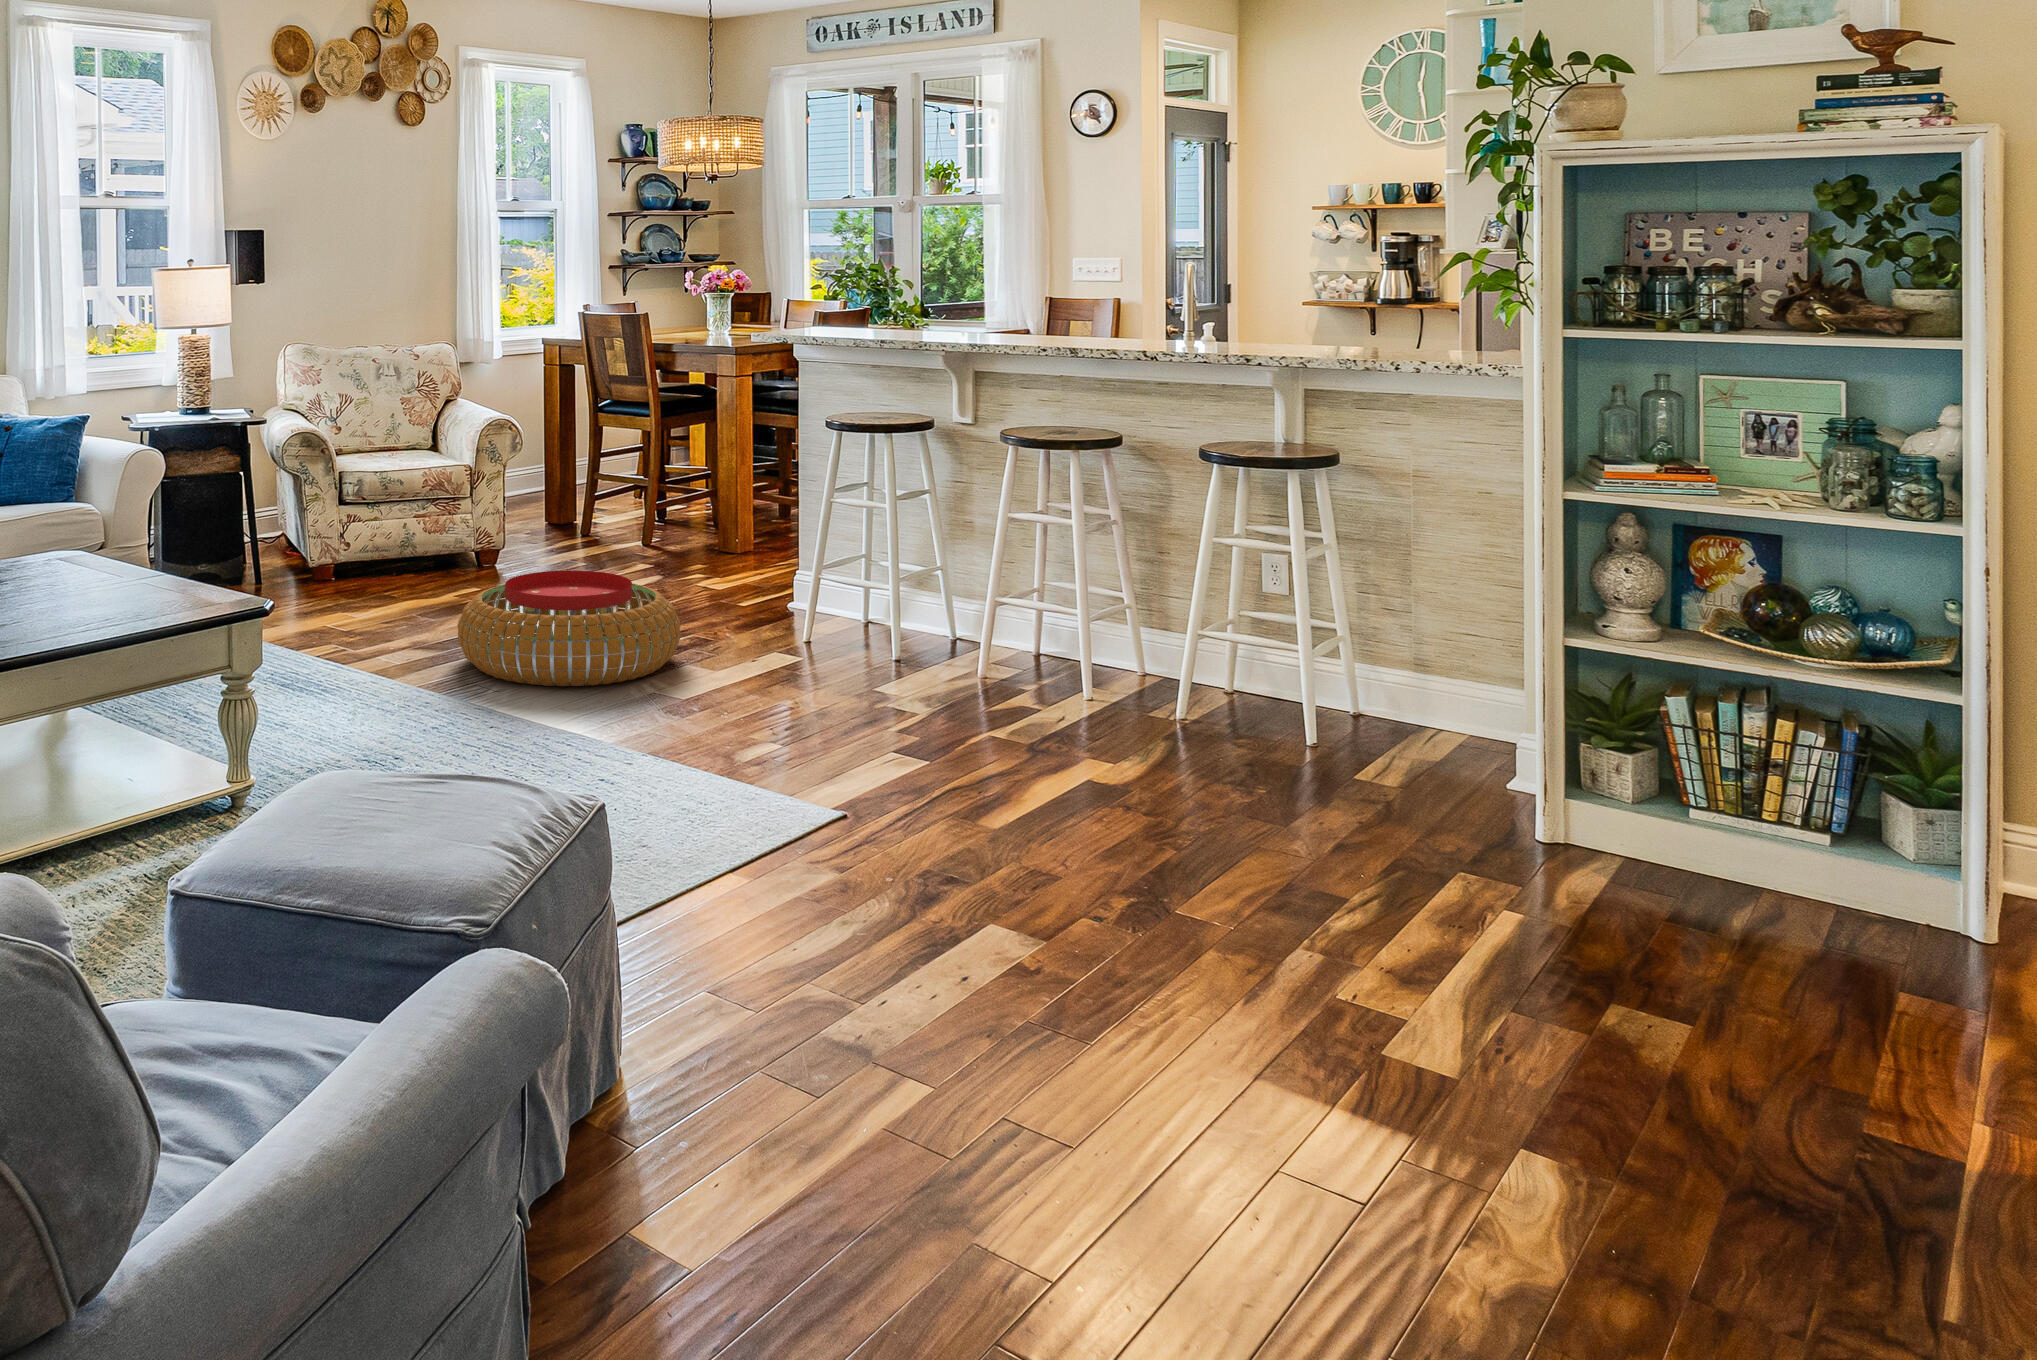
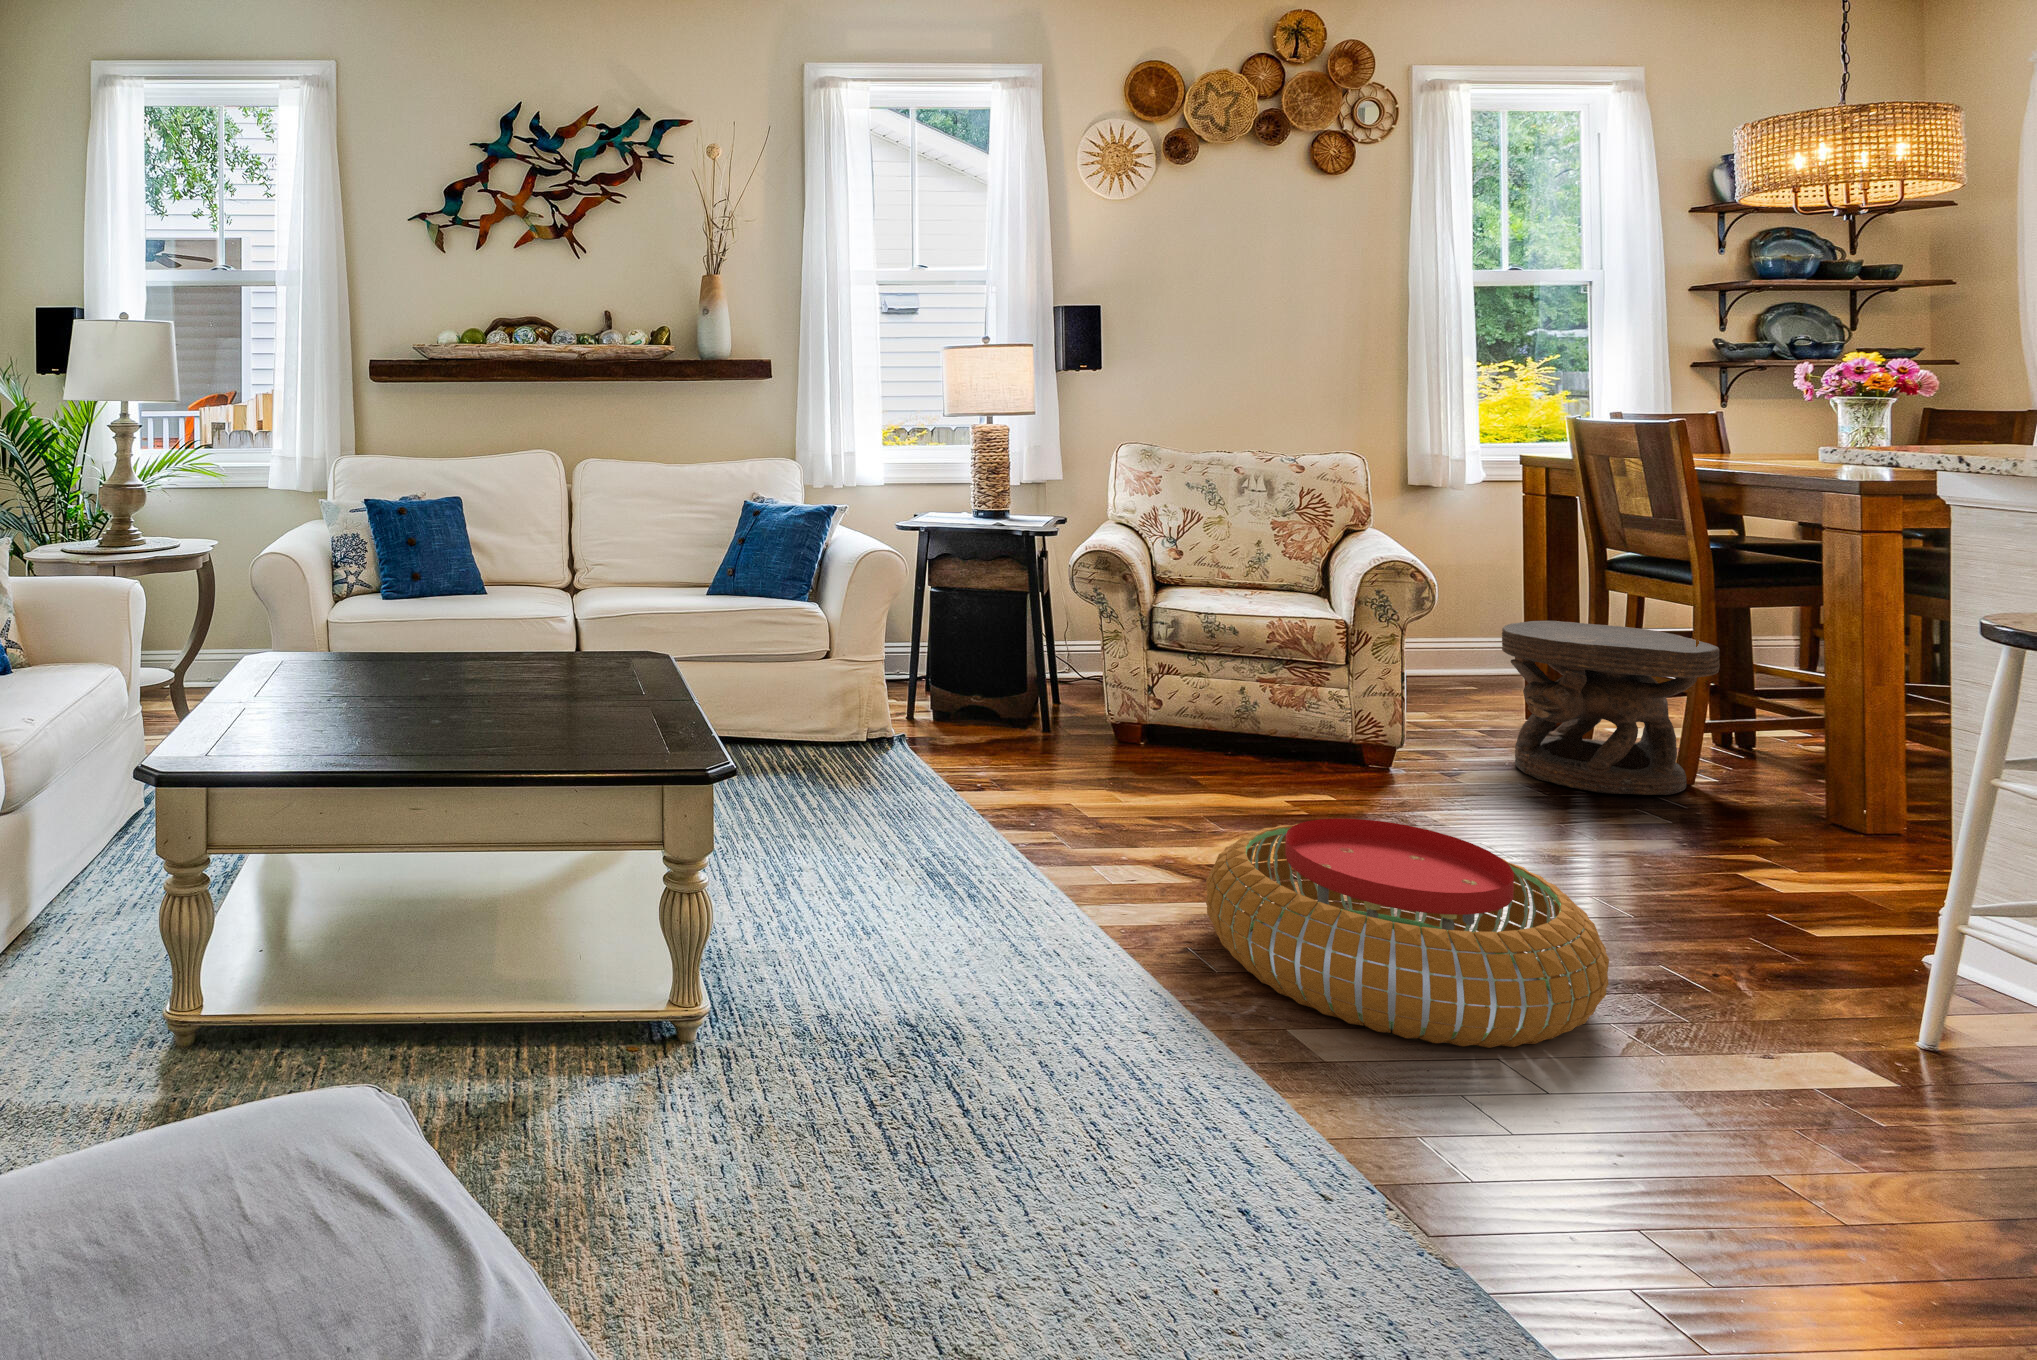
side table: none [558,451,675,561] -> present [1502,621,1720,795]

